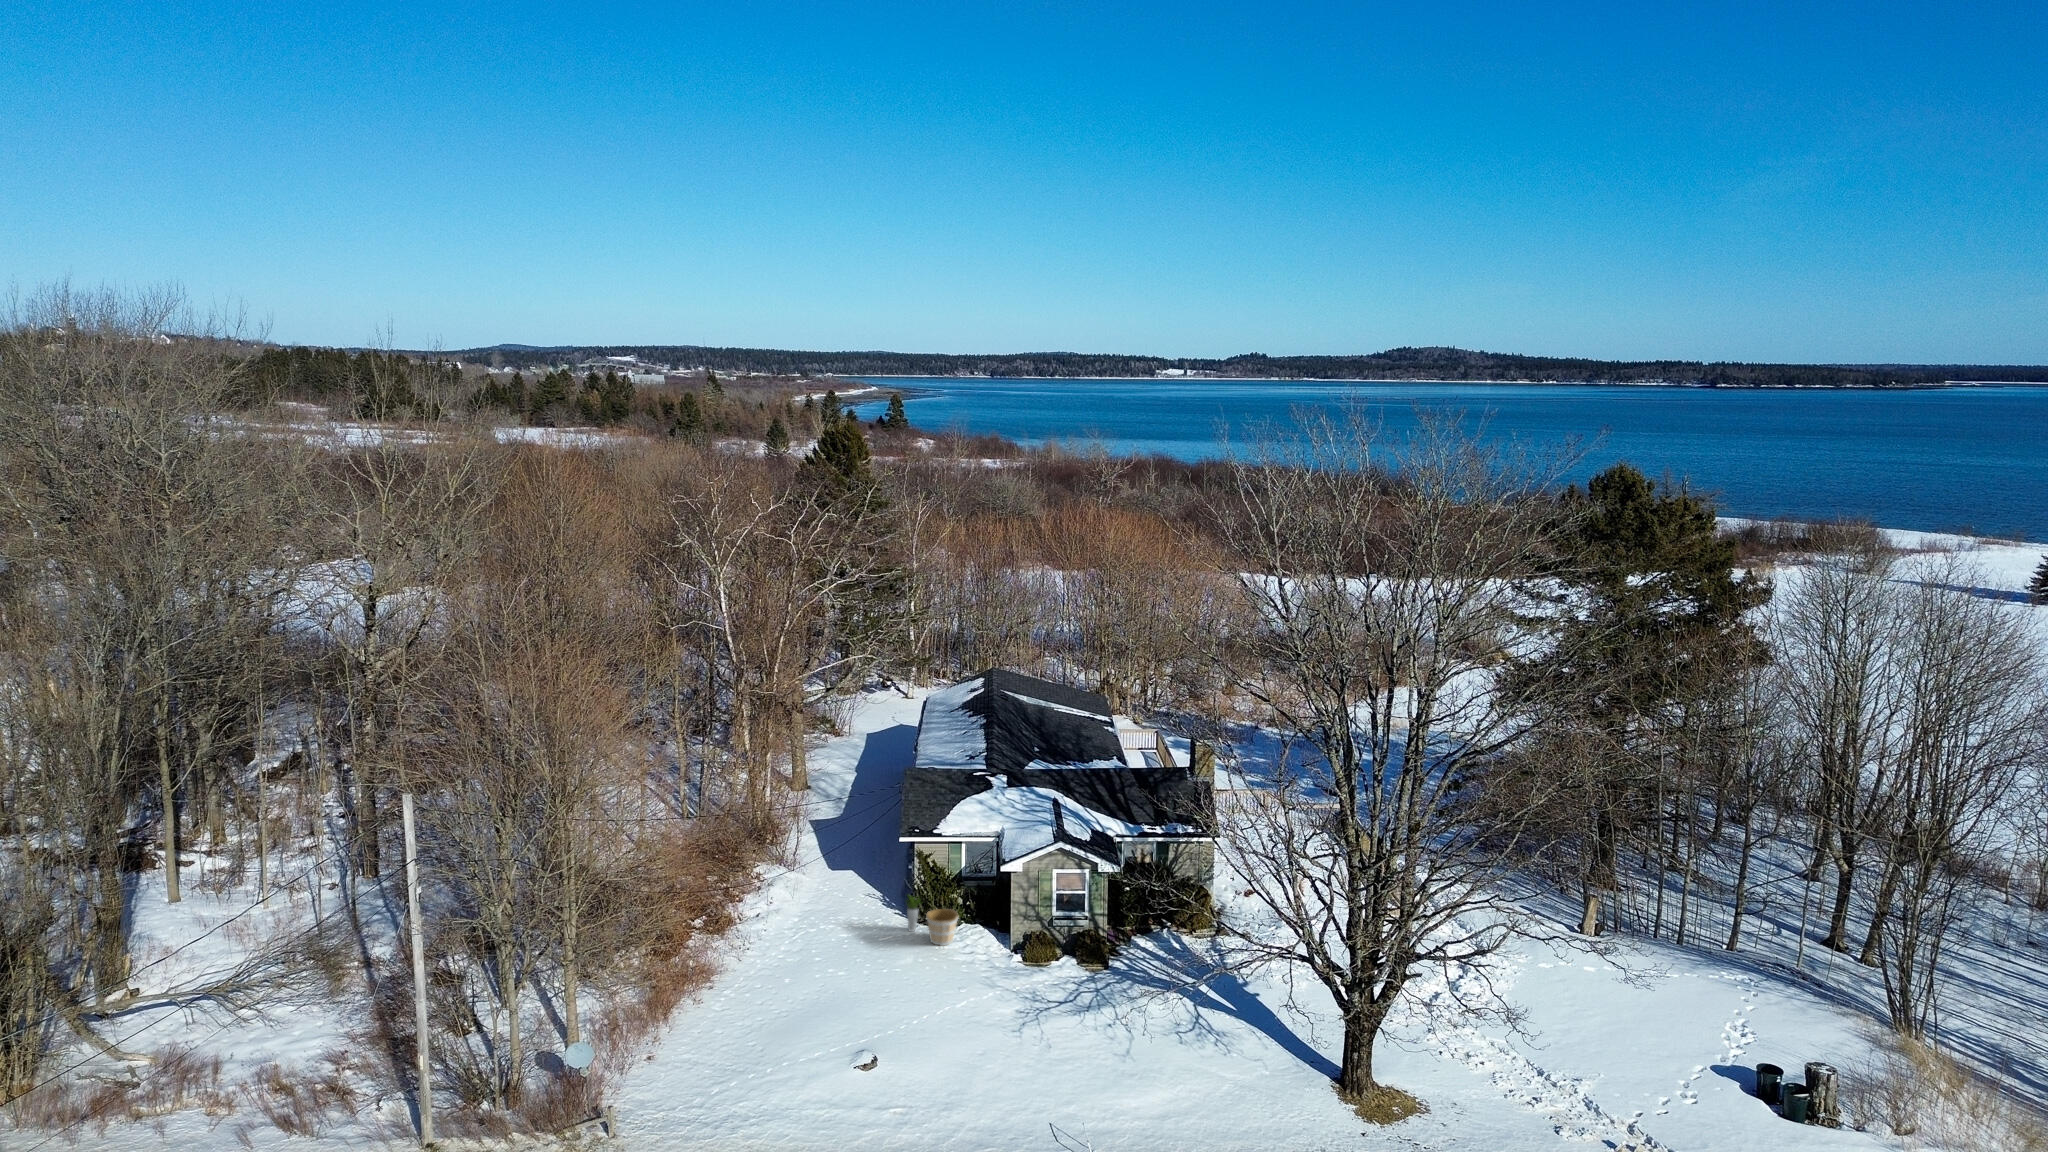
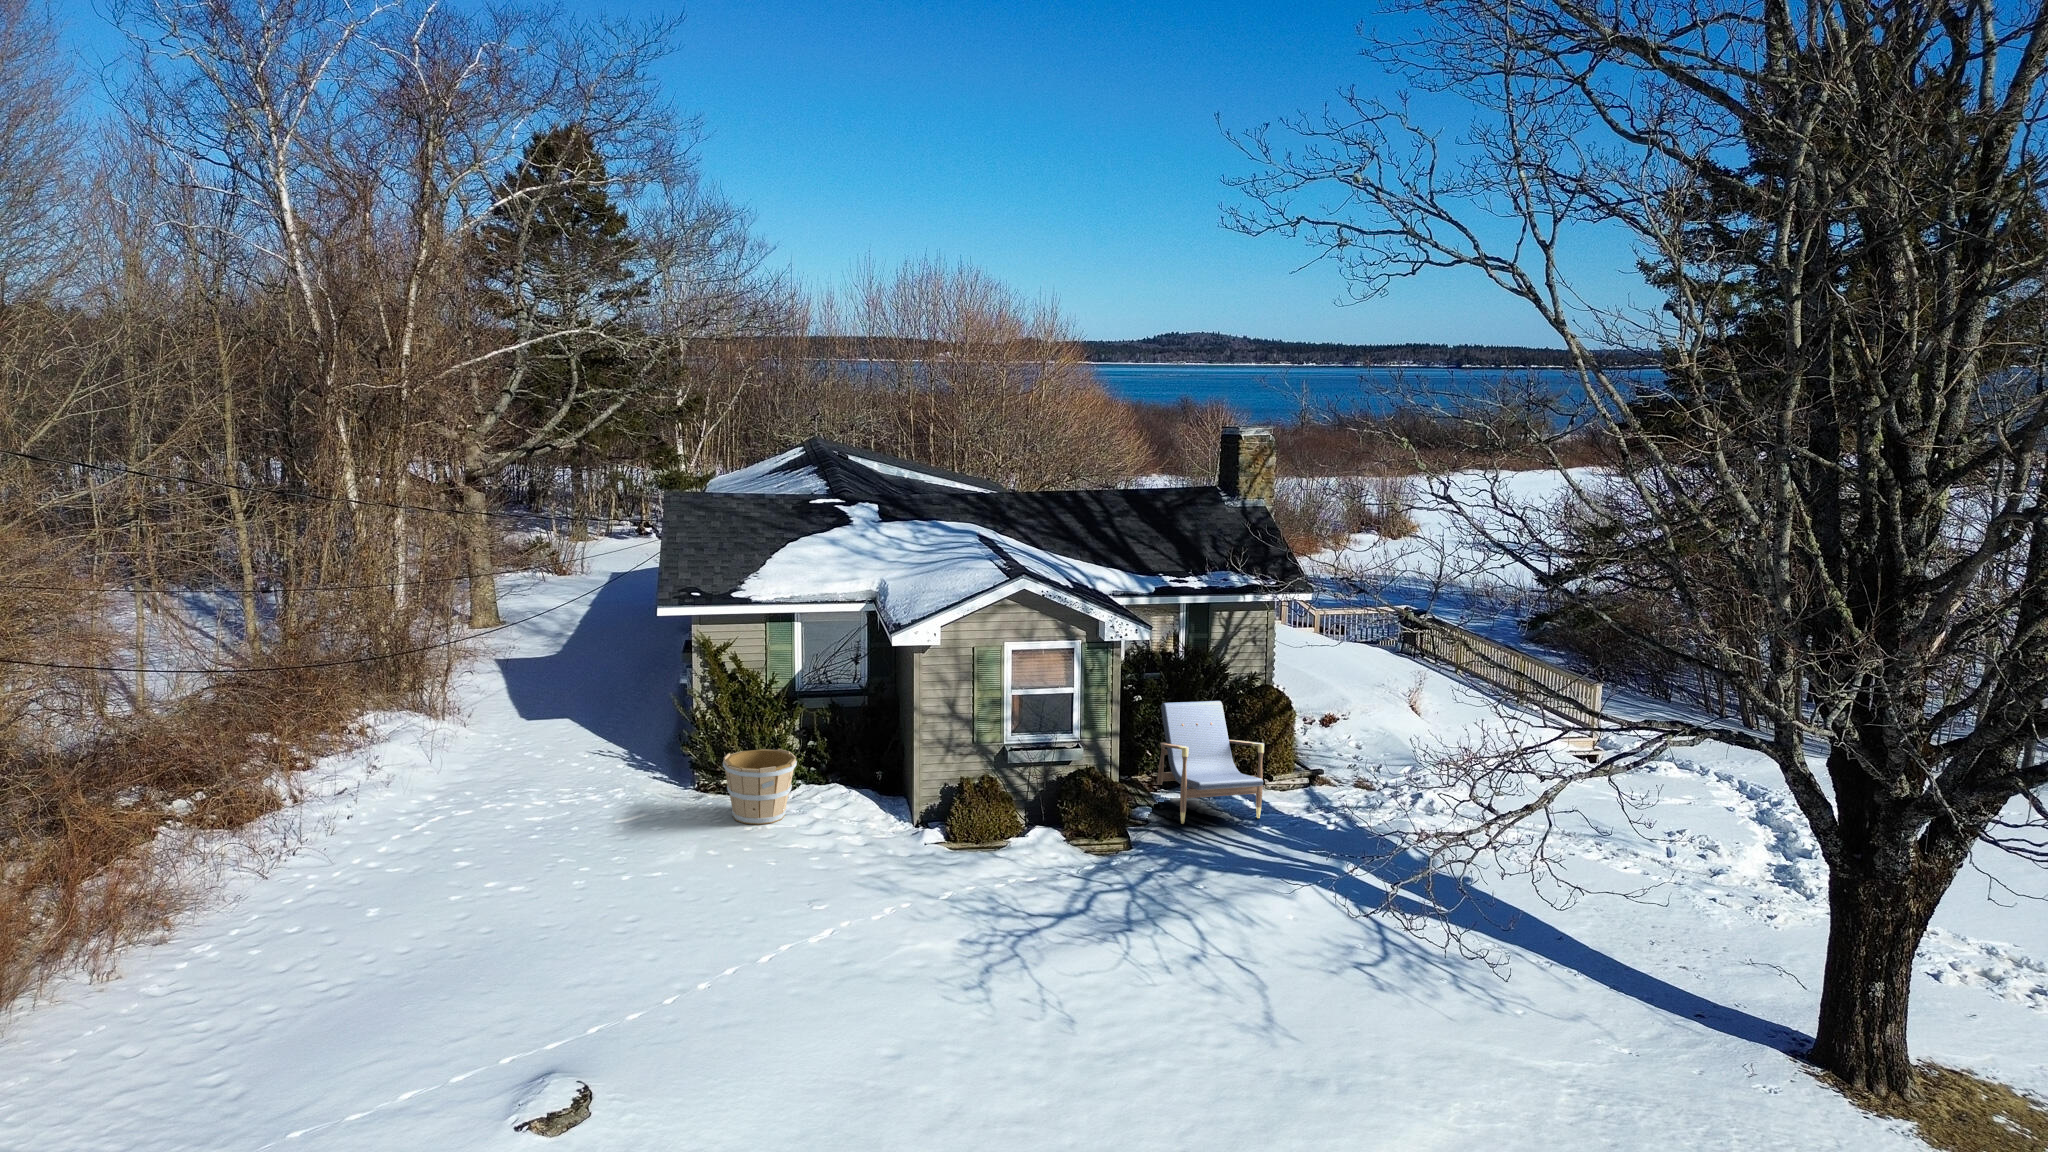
lounge chair: none [1131,895,1179,958] -> present [1157,701,1264,824]
planter: present [907,896,921,932] -> none [671,723,715,804]

